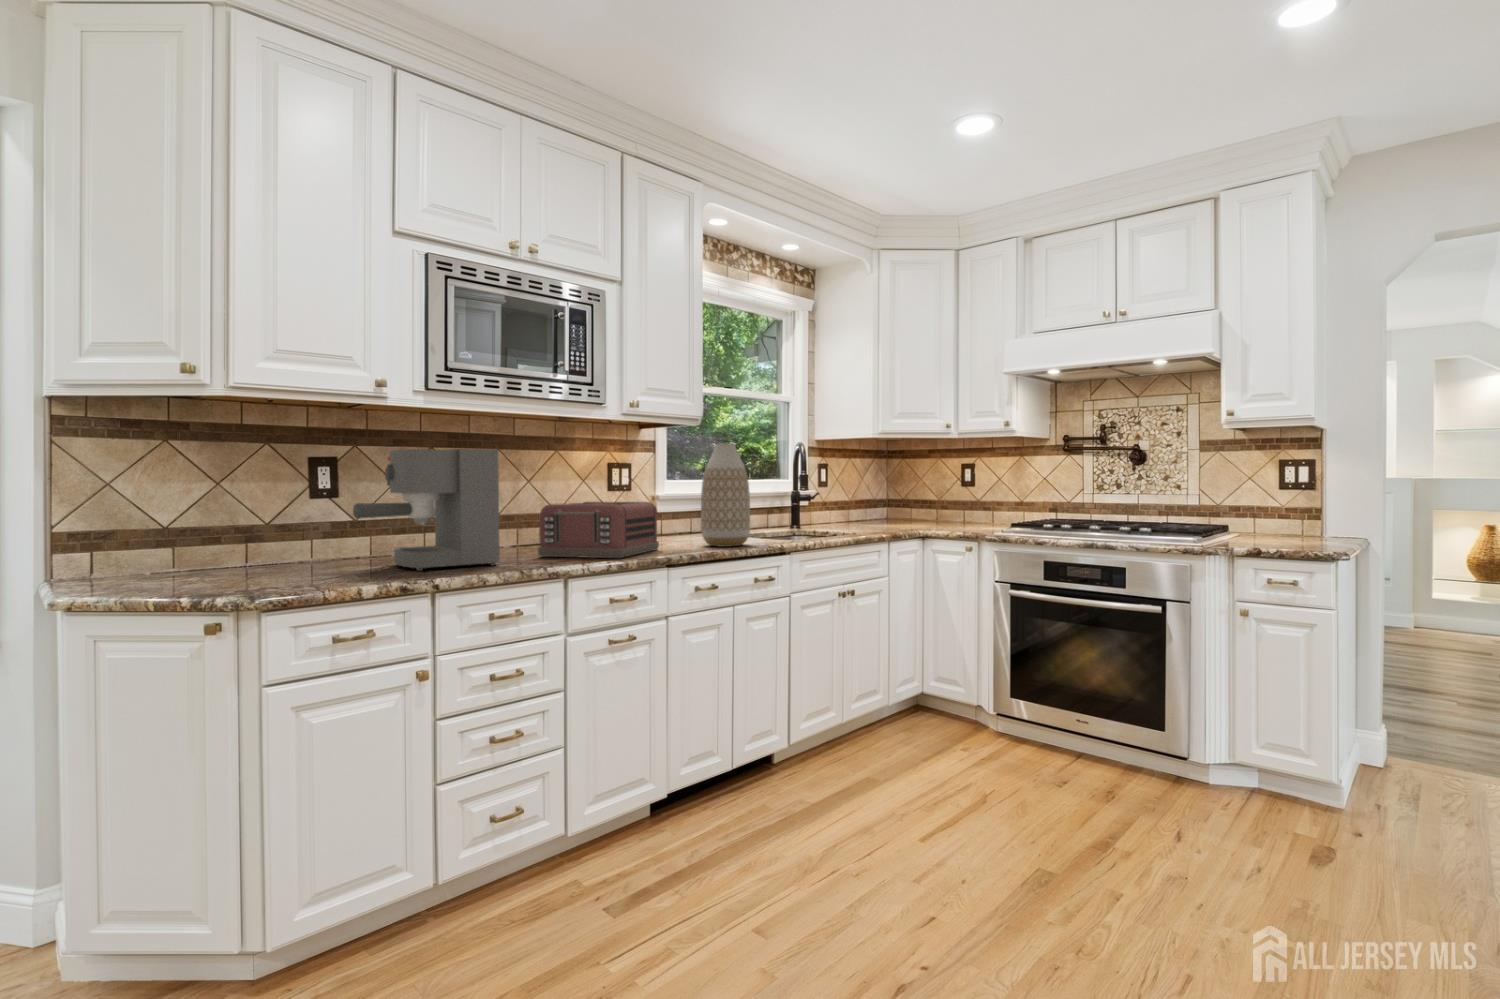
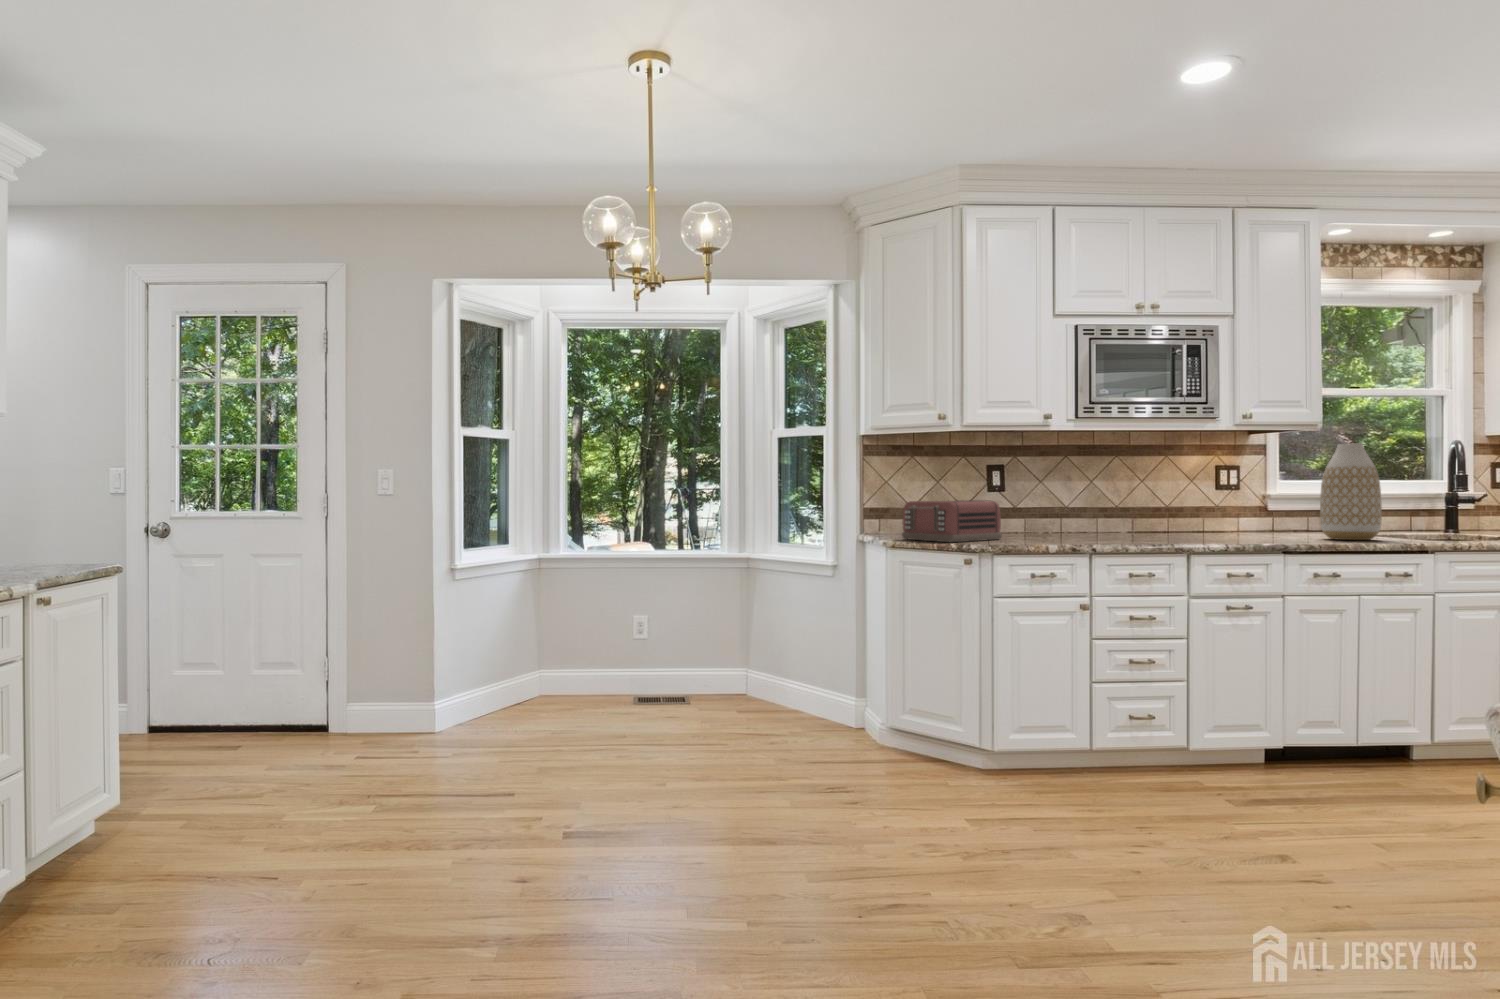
coffee maker: present [353,449,500,571] -> none [1023,456,1127,542]
toaster: present [538,502,659,558] -> present [902,500,1002,542]

